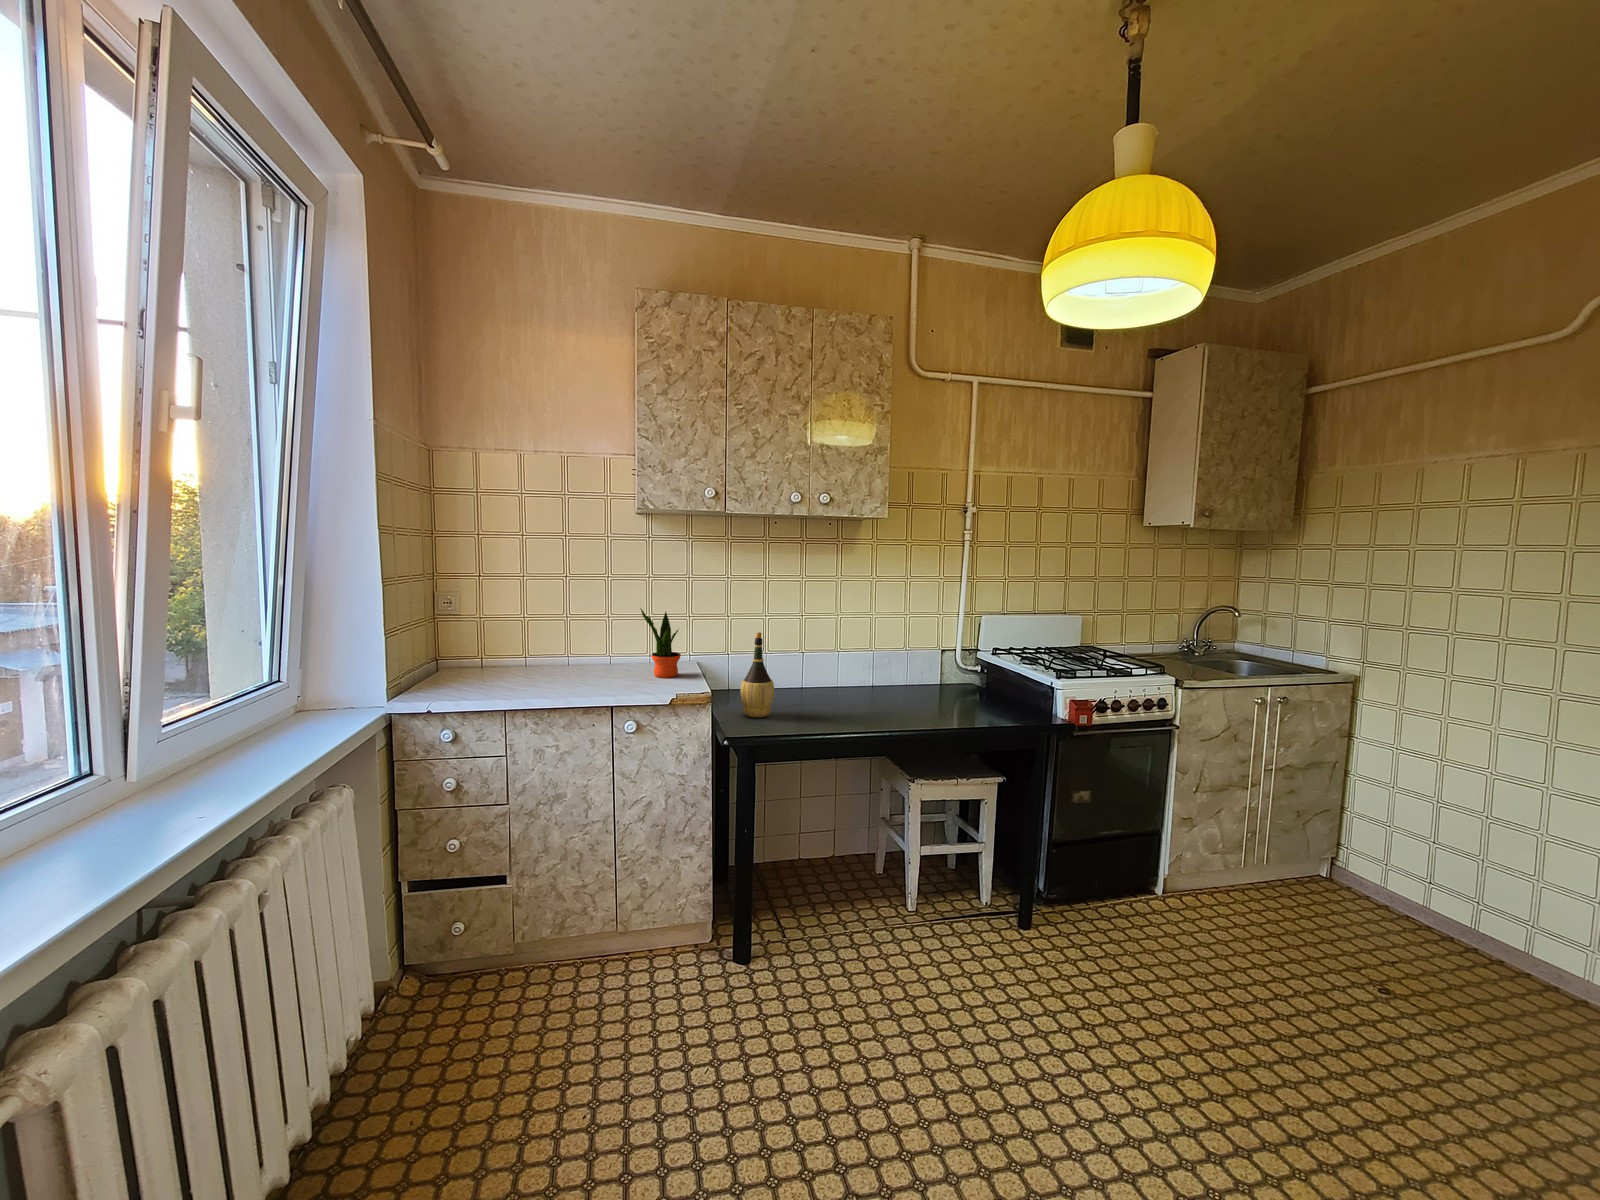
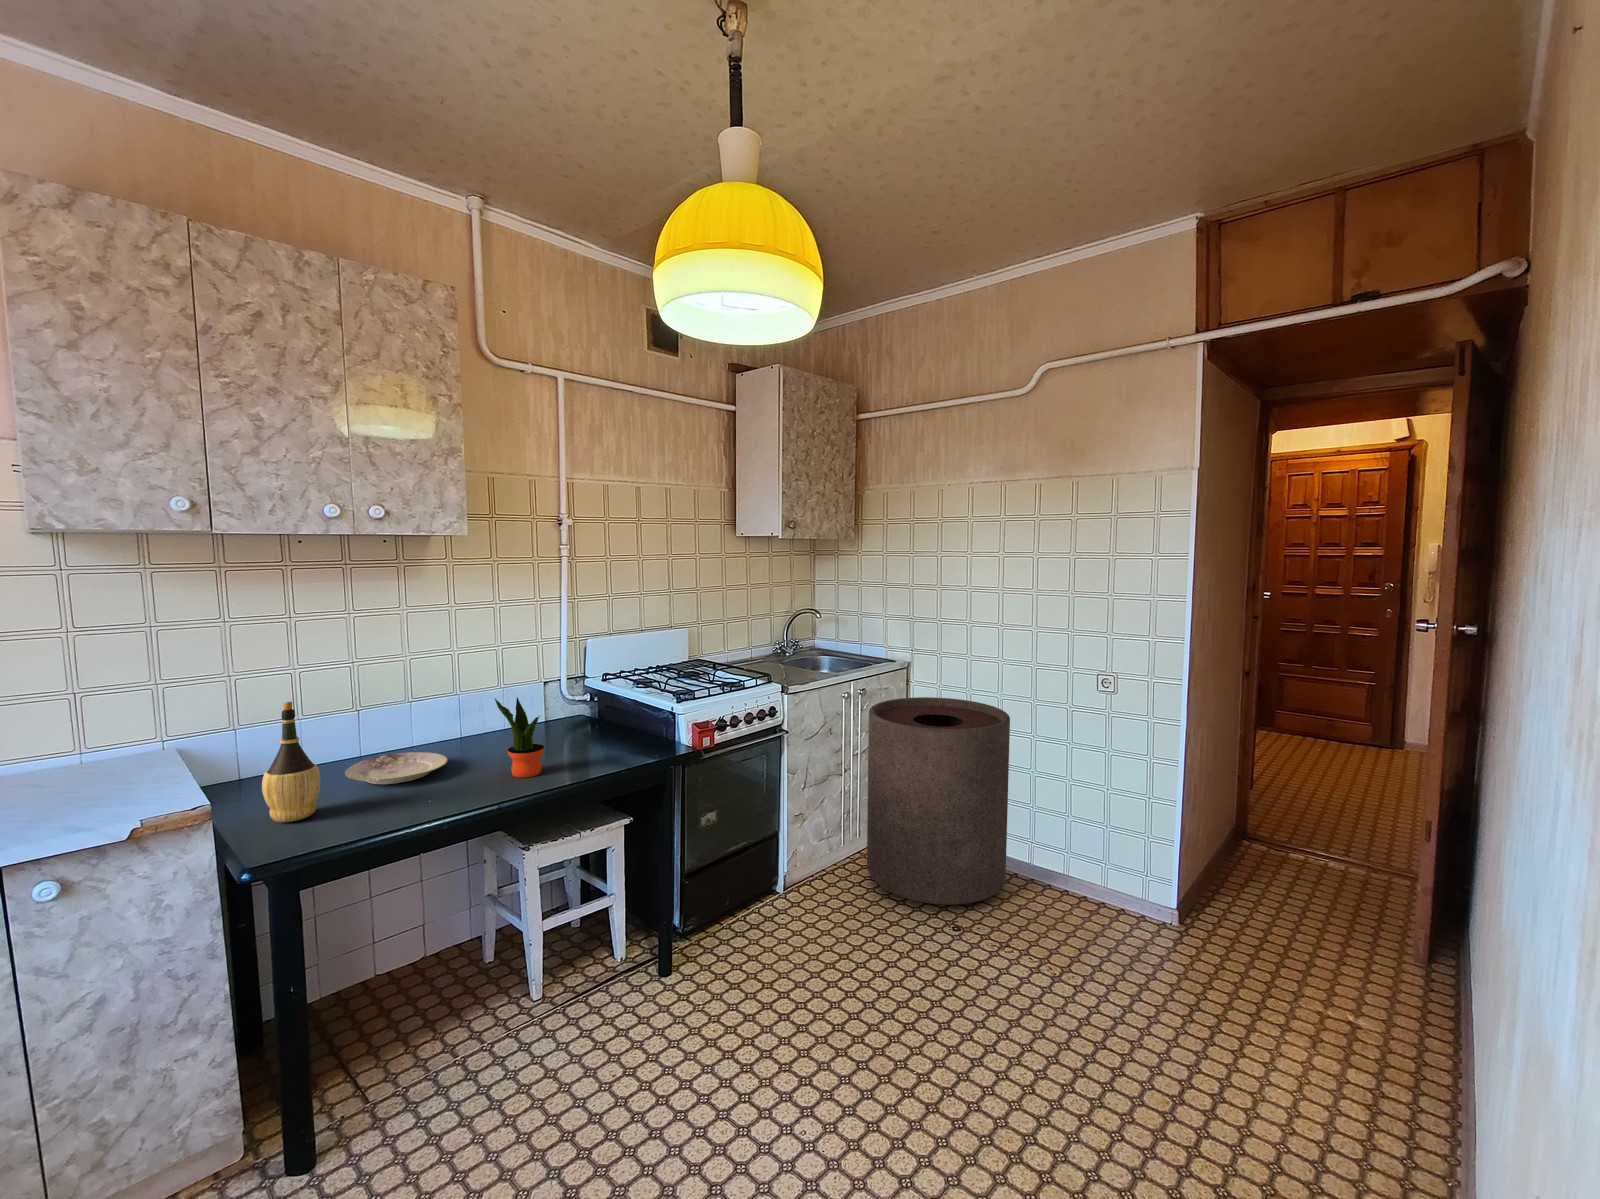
potted plant: present [640,608,681,678] -> present [495,697,544,778]
plate: none [790,686,859,707] -> present [345,752,448,784]
trash can: none [1272,718,1517,984] -> present [867,697,1010,905]

